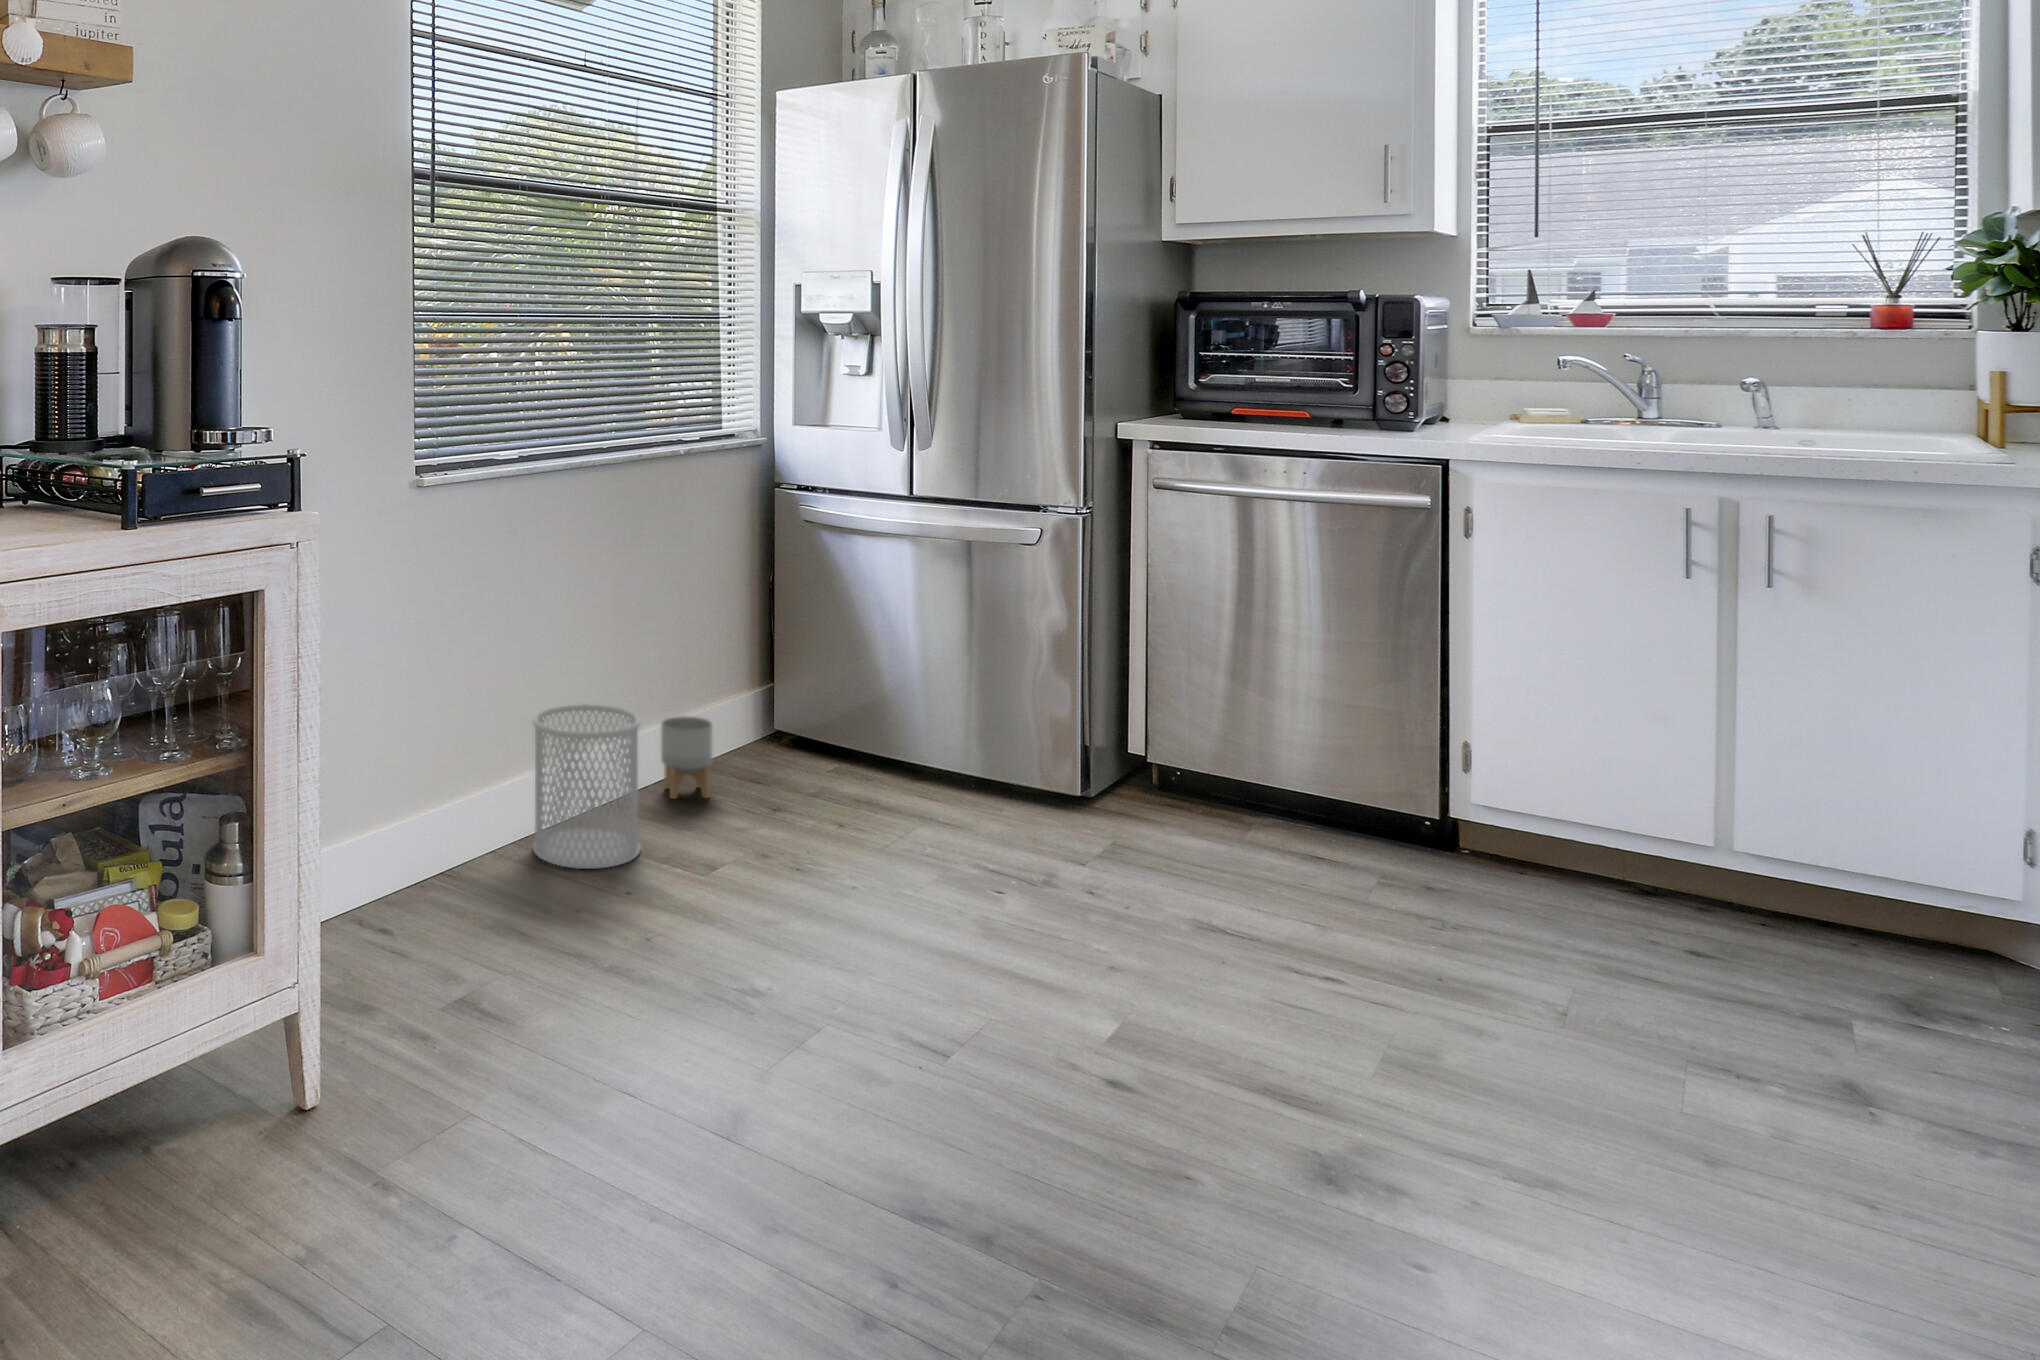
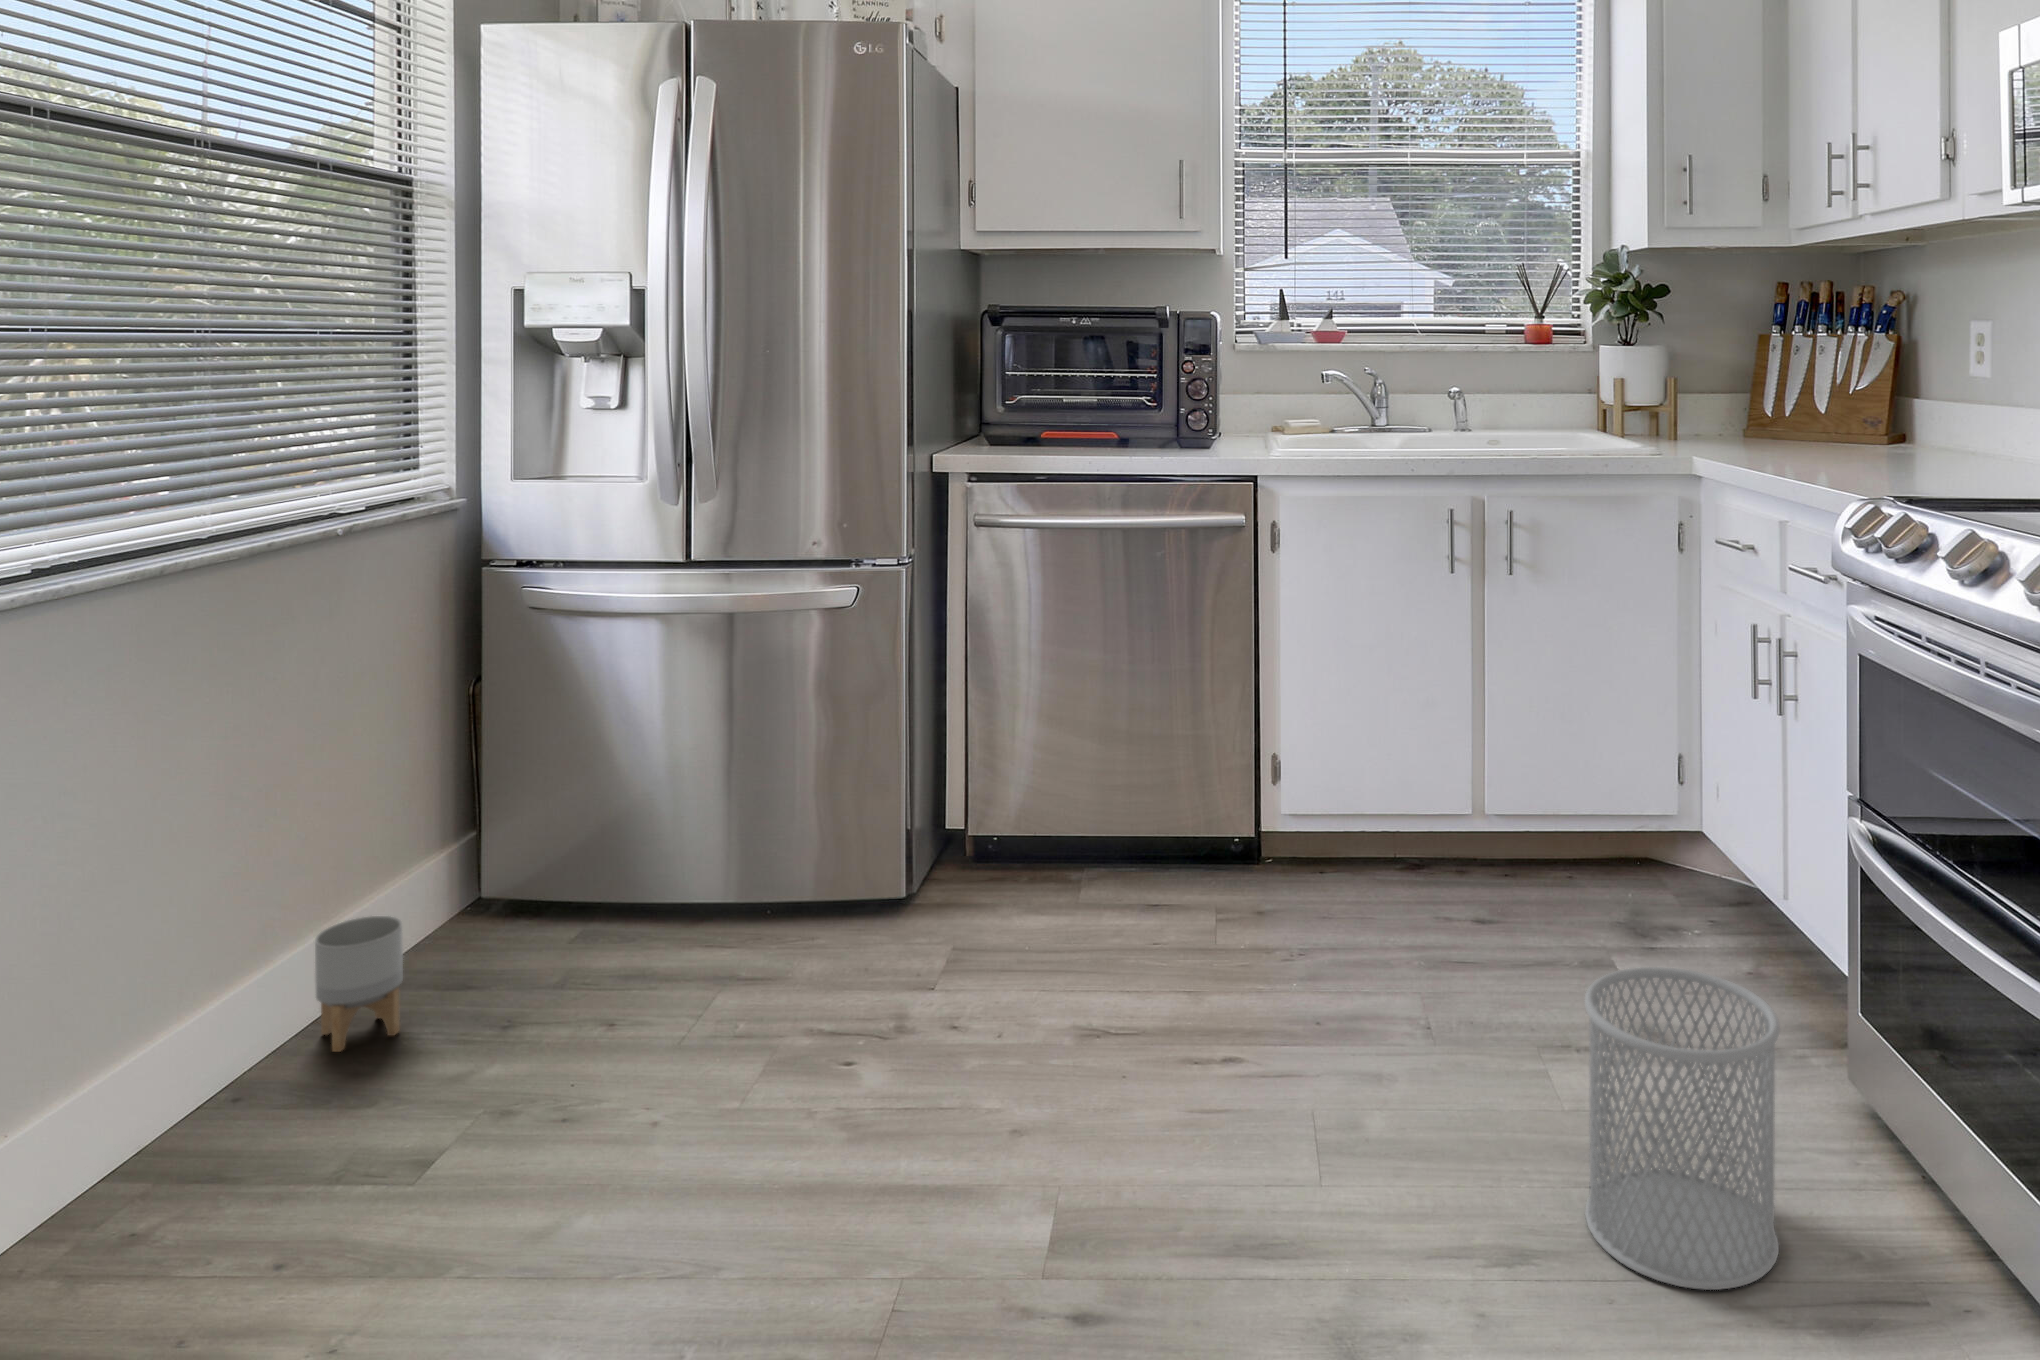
wastebasket: present [532,704,641,869] -> present [1585,967,1780,1290]

